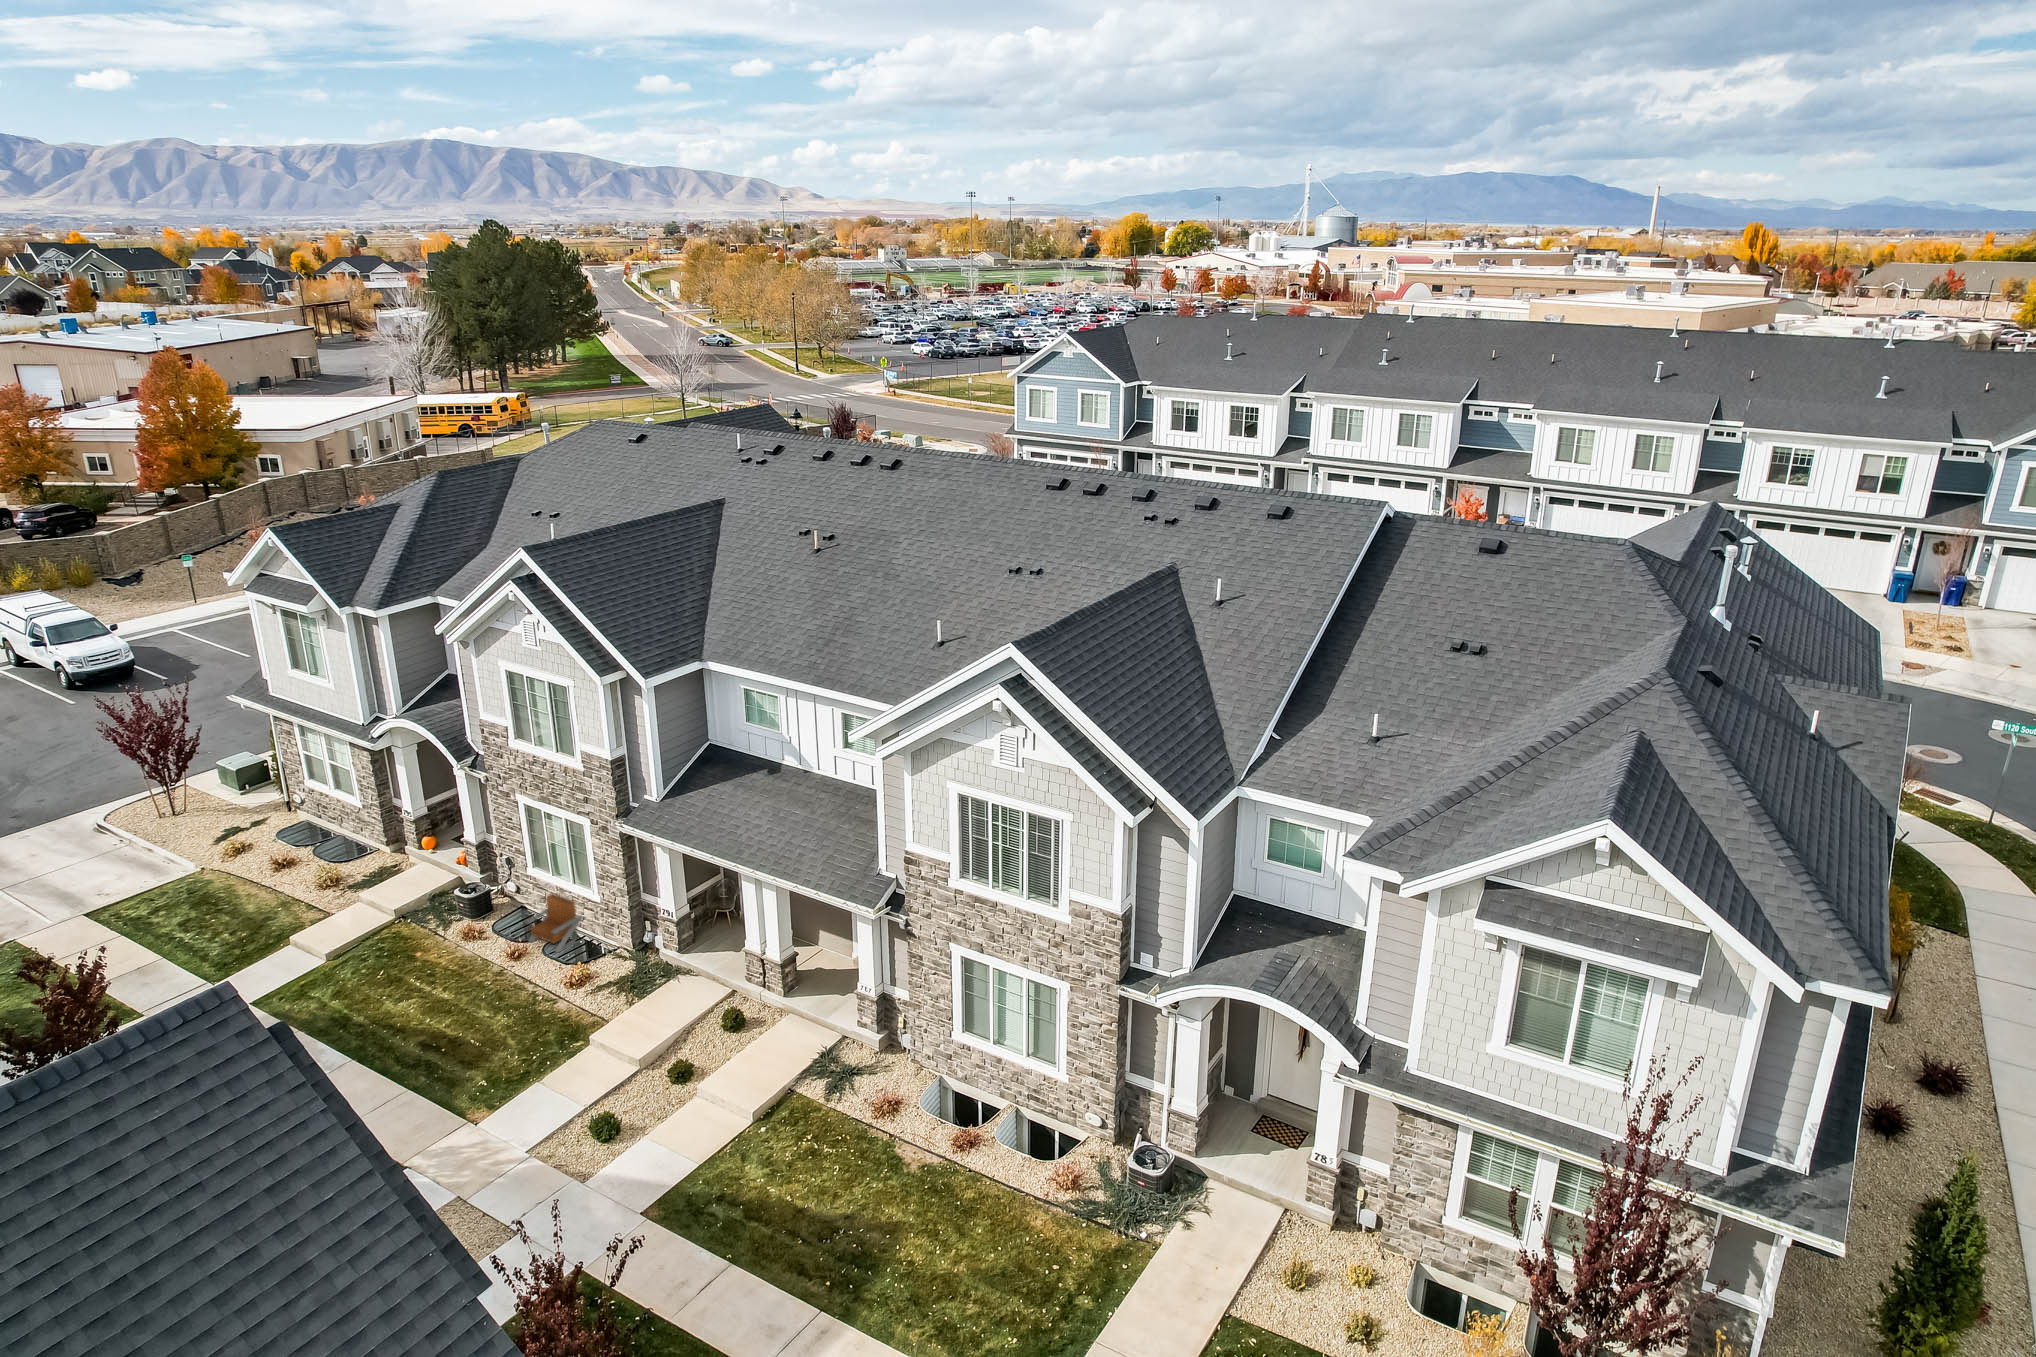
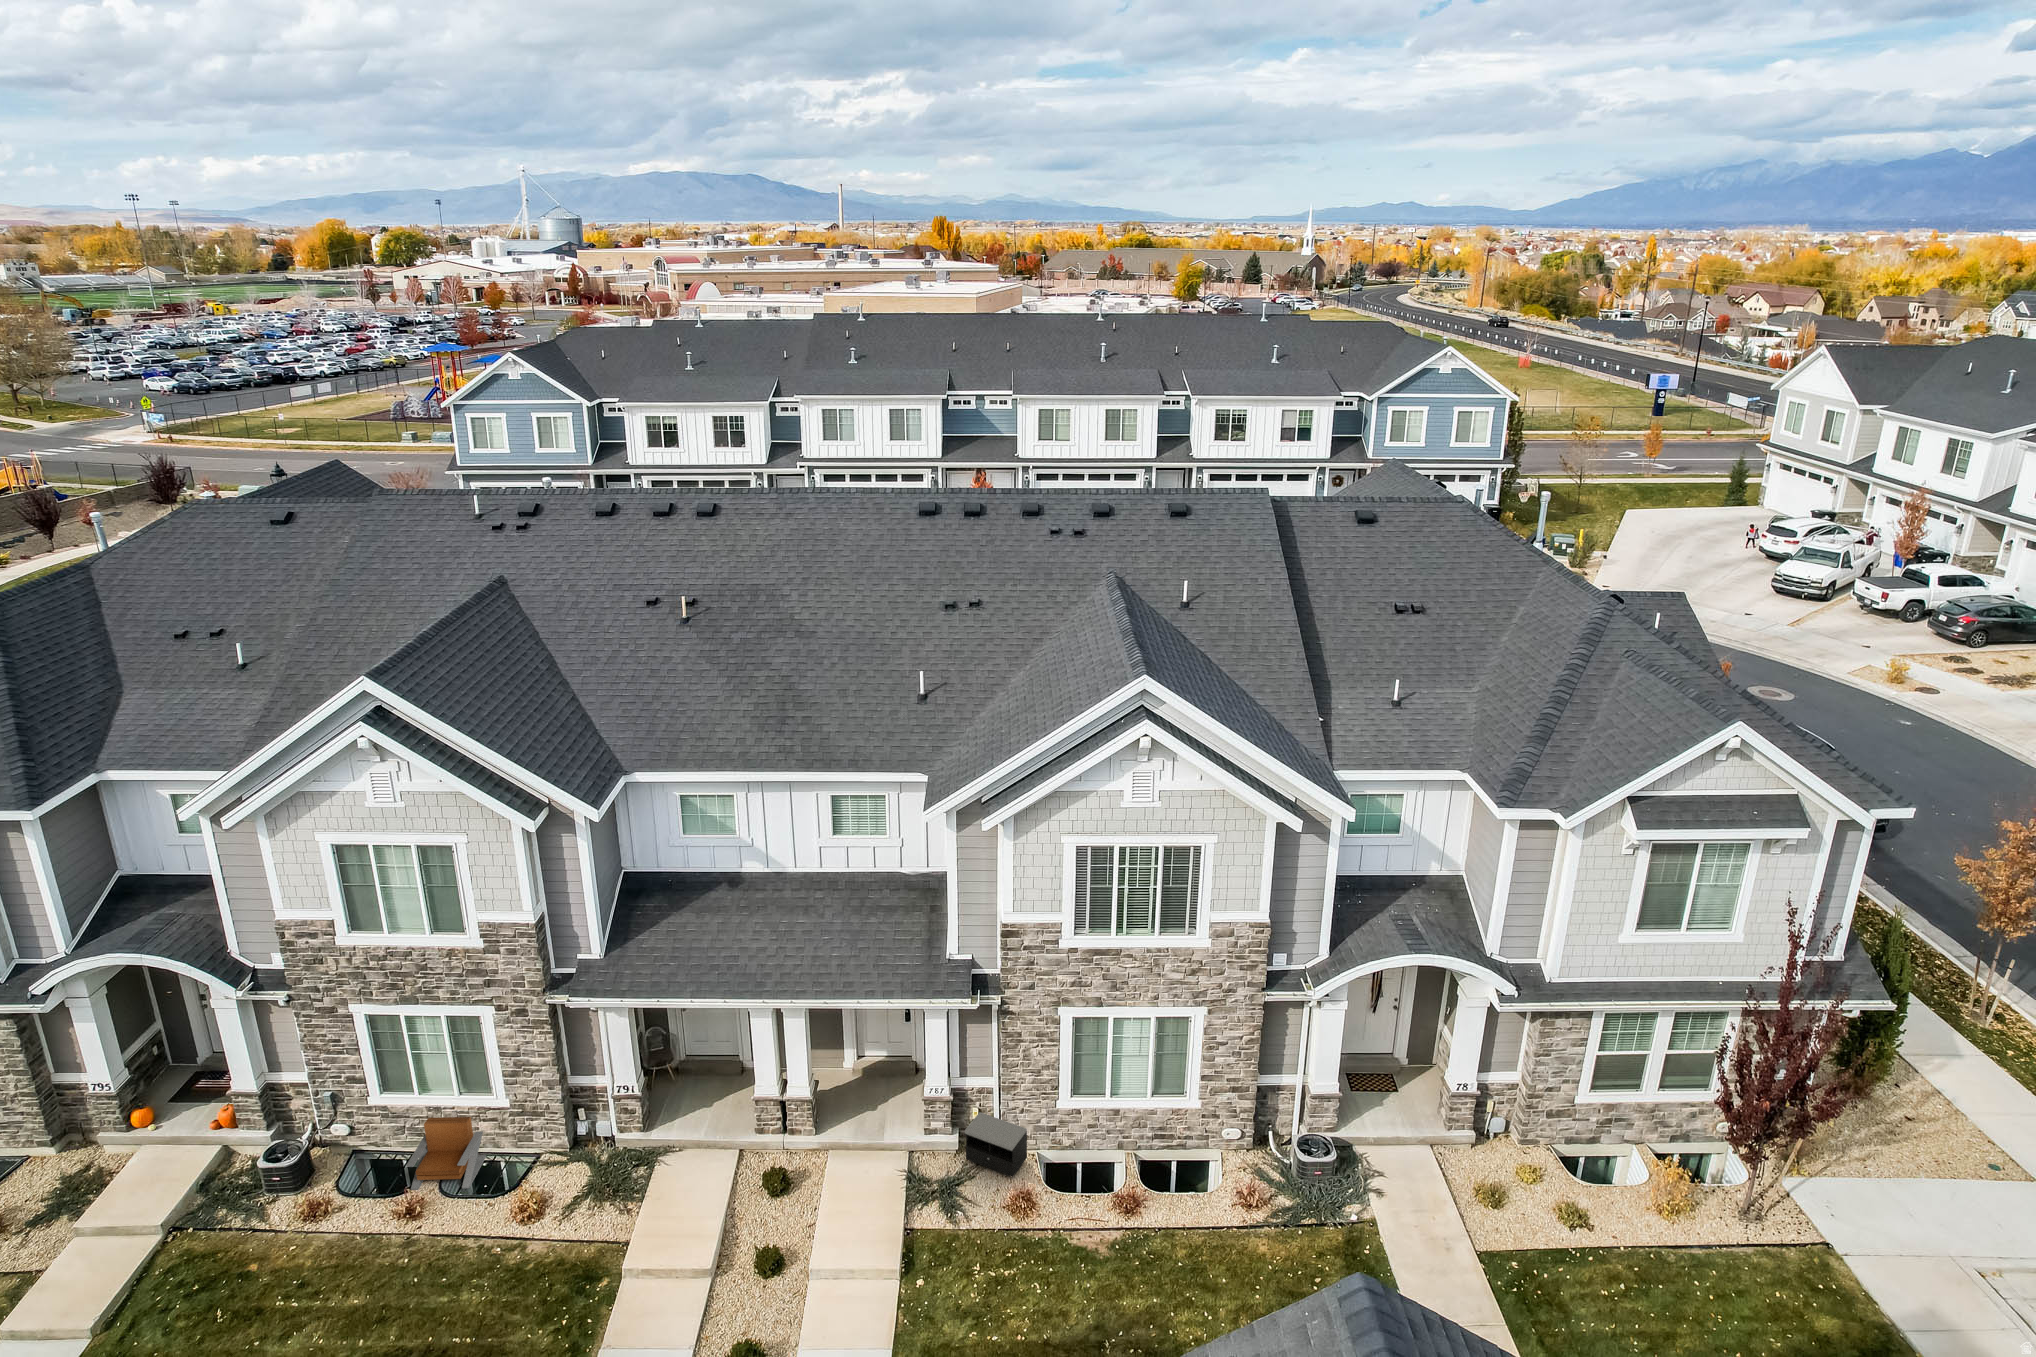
storage bench: none [875,1023,924,1085] -> present [965,1112,1027,1177]

